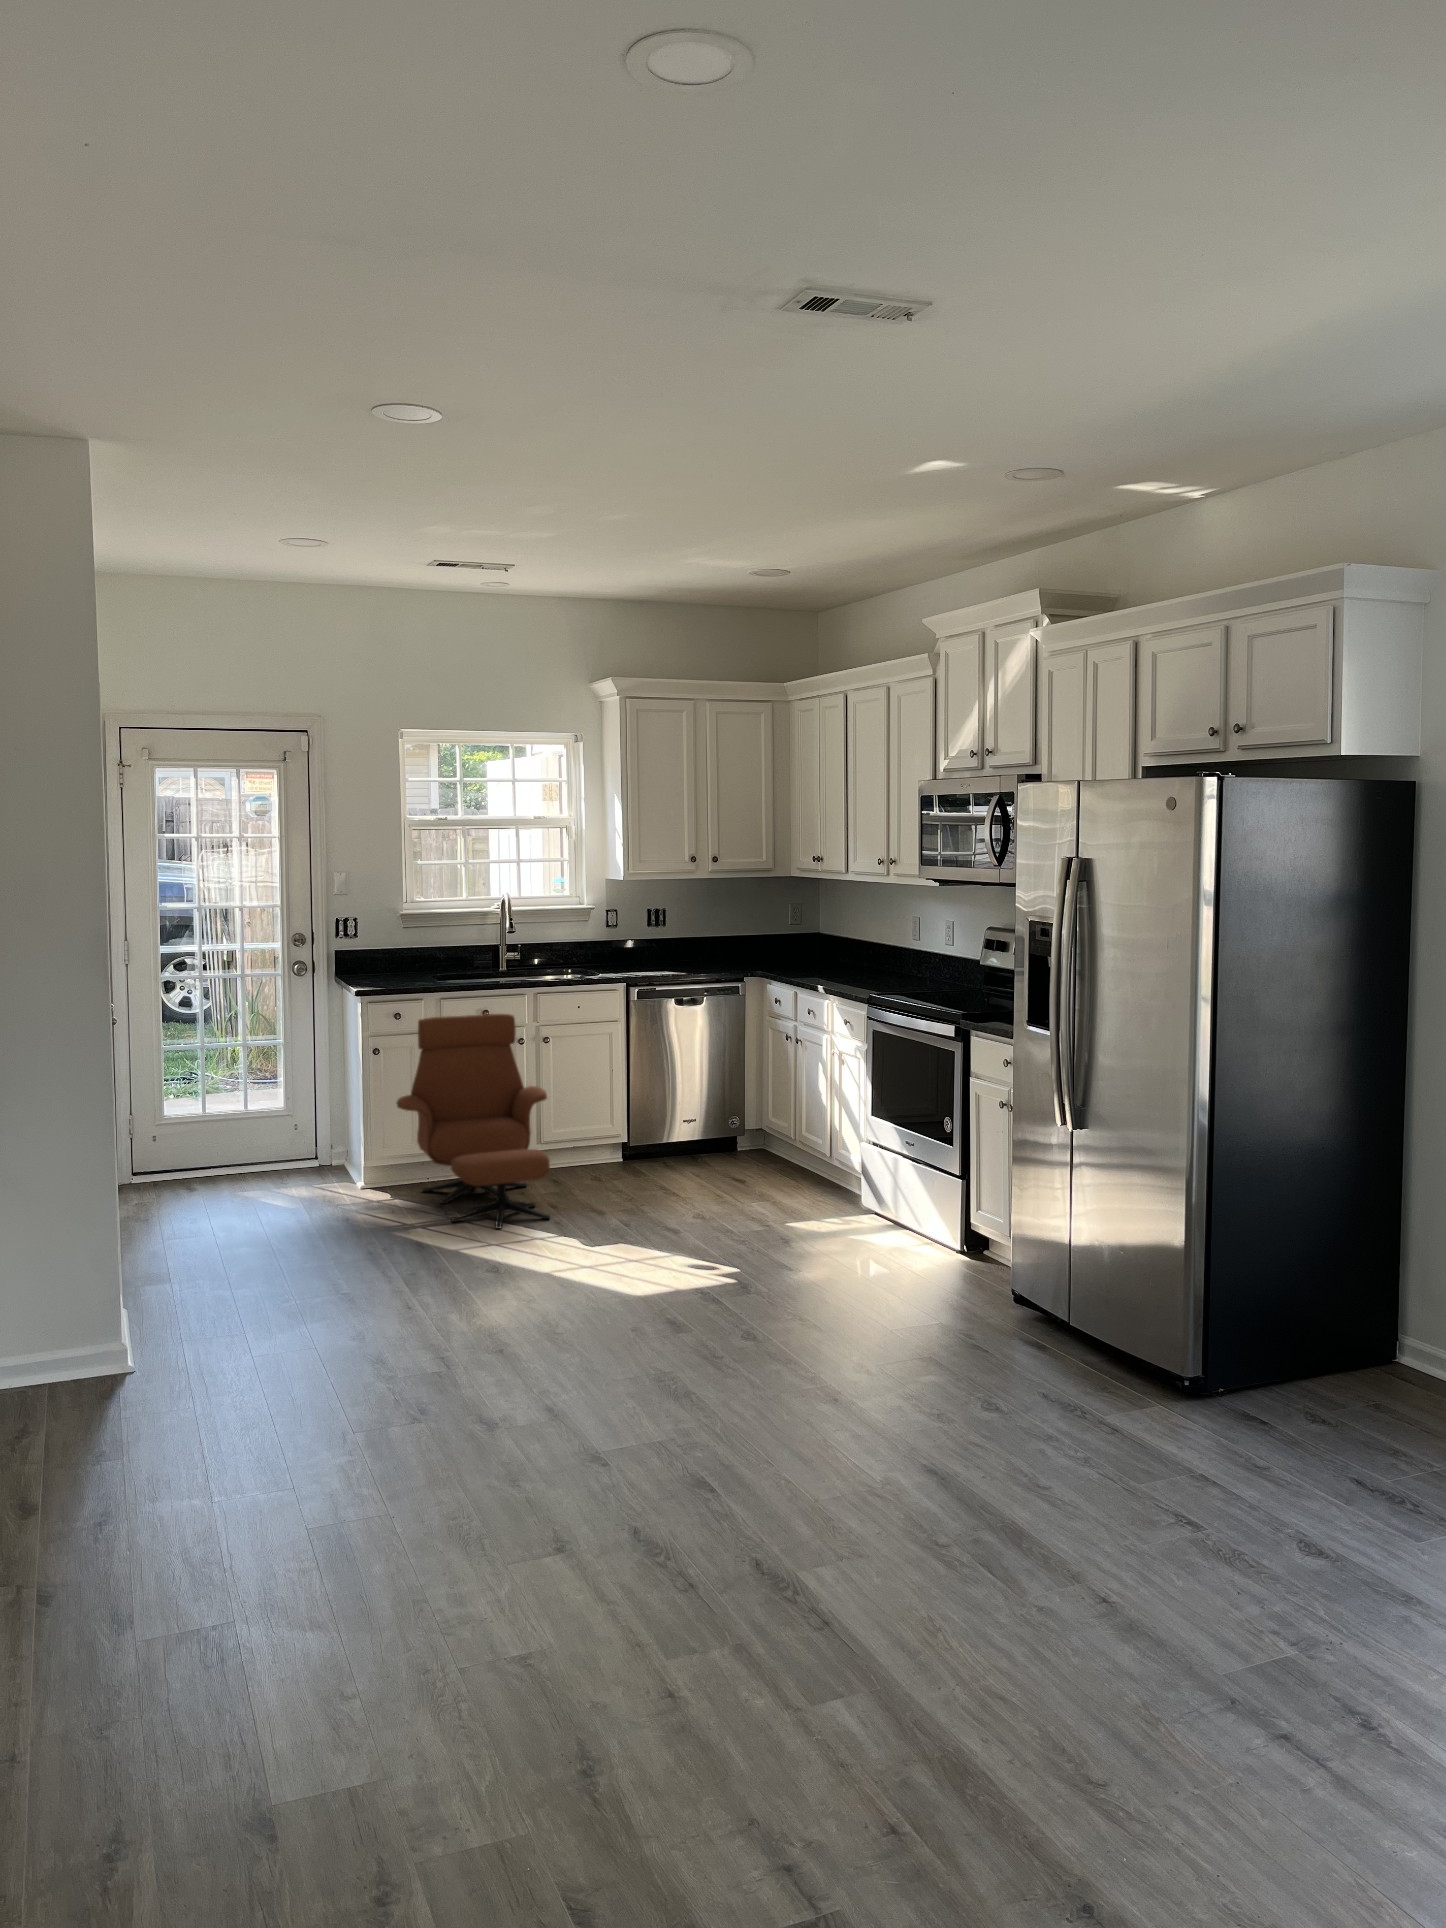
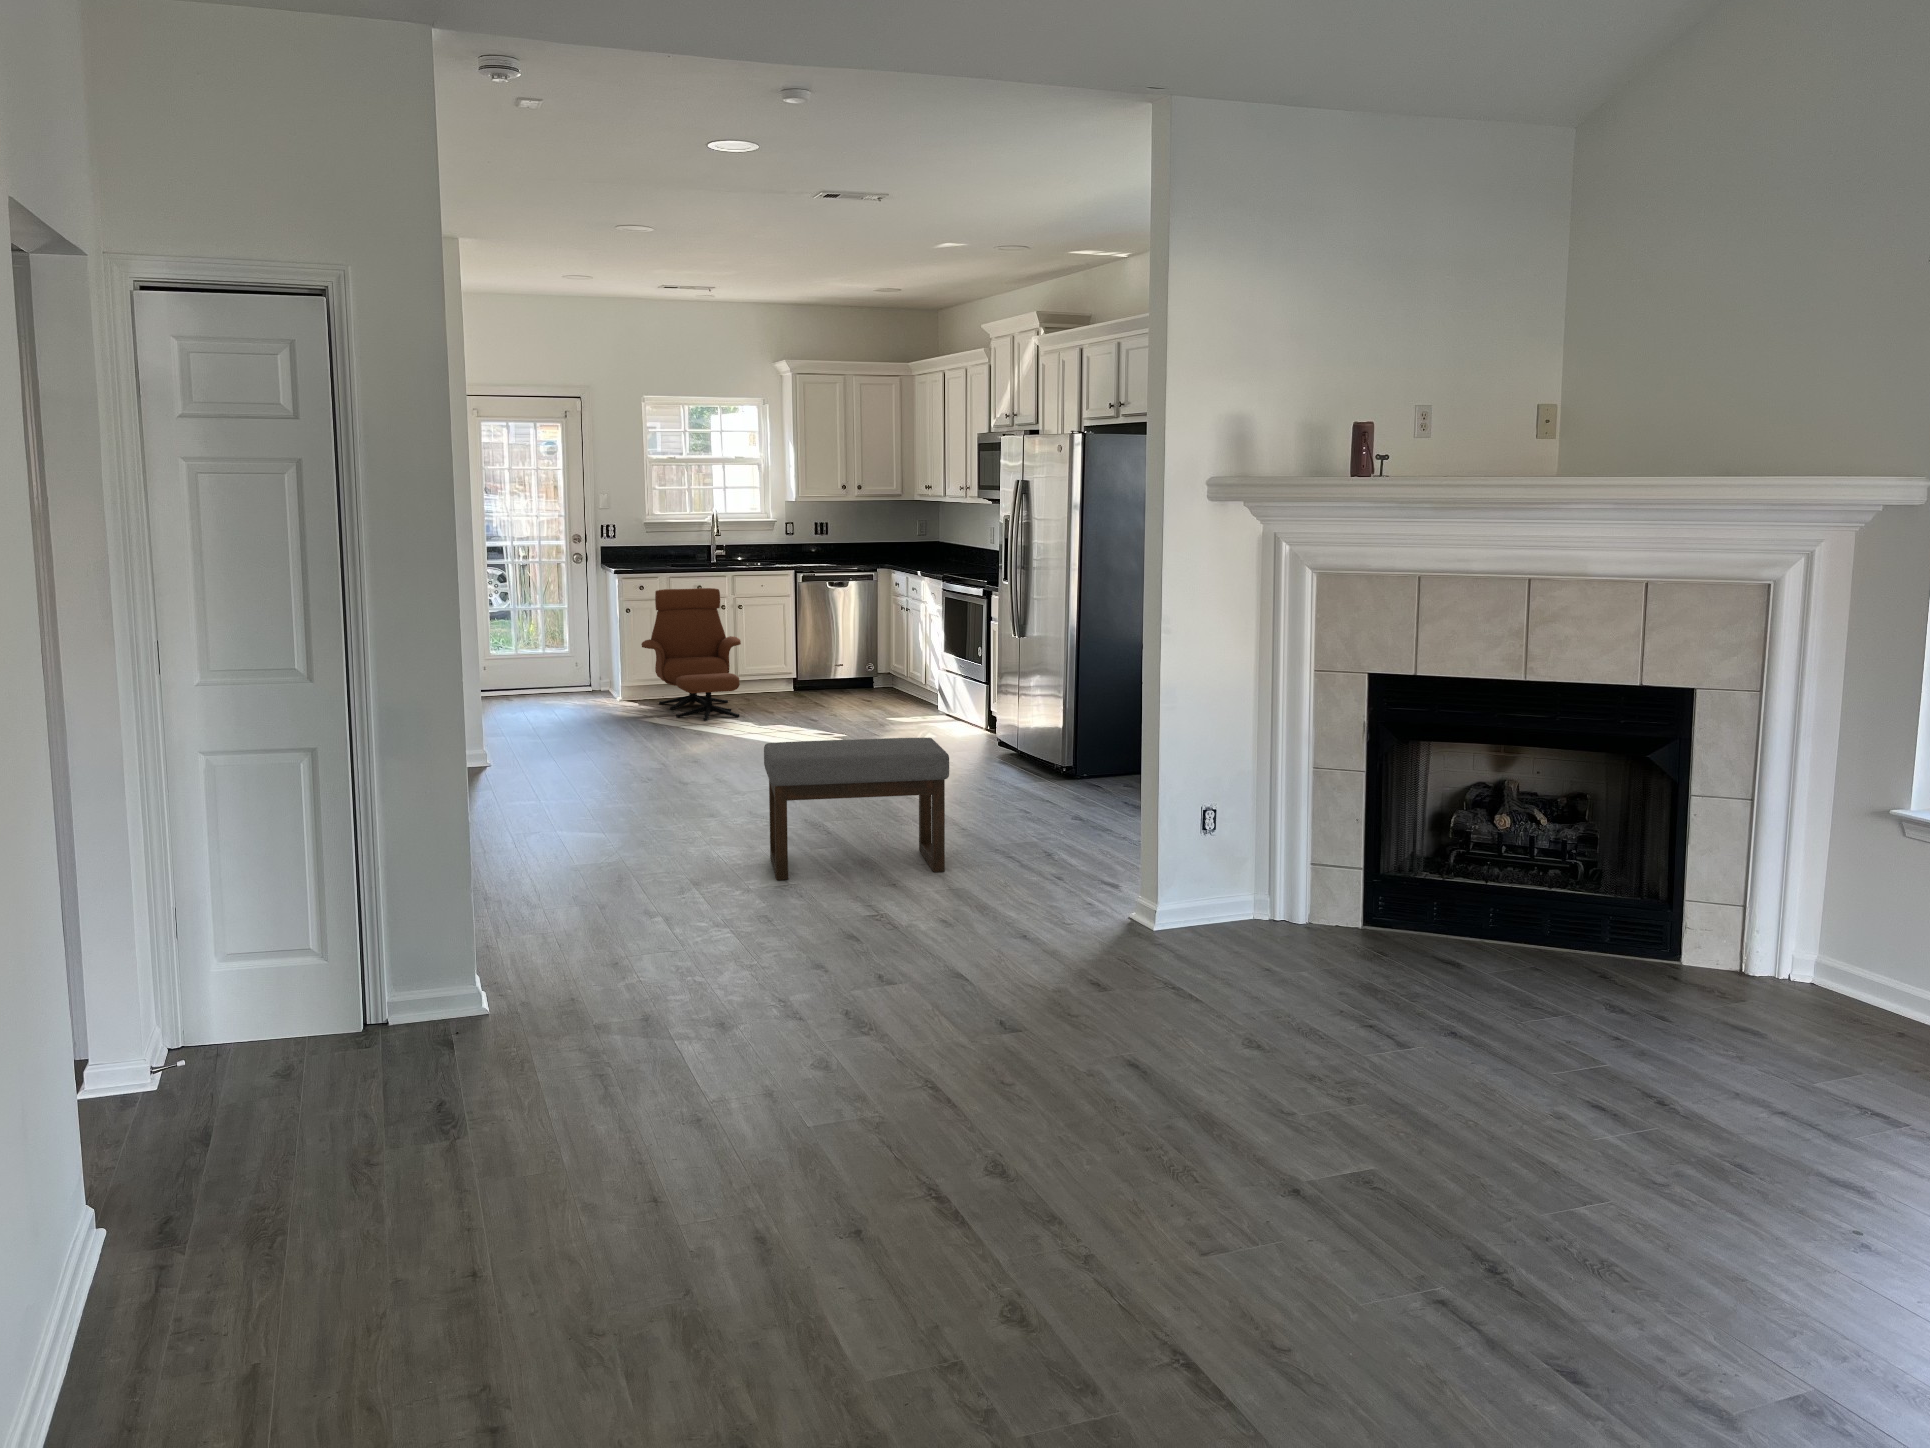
ottoman: none [675,1395,1084,1763] -> present [764,738,949,880]

